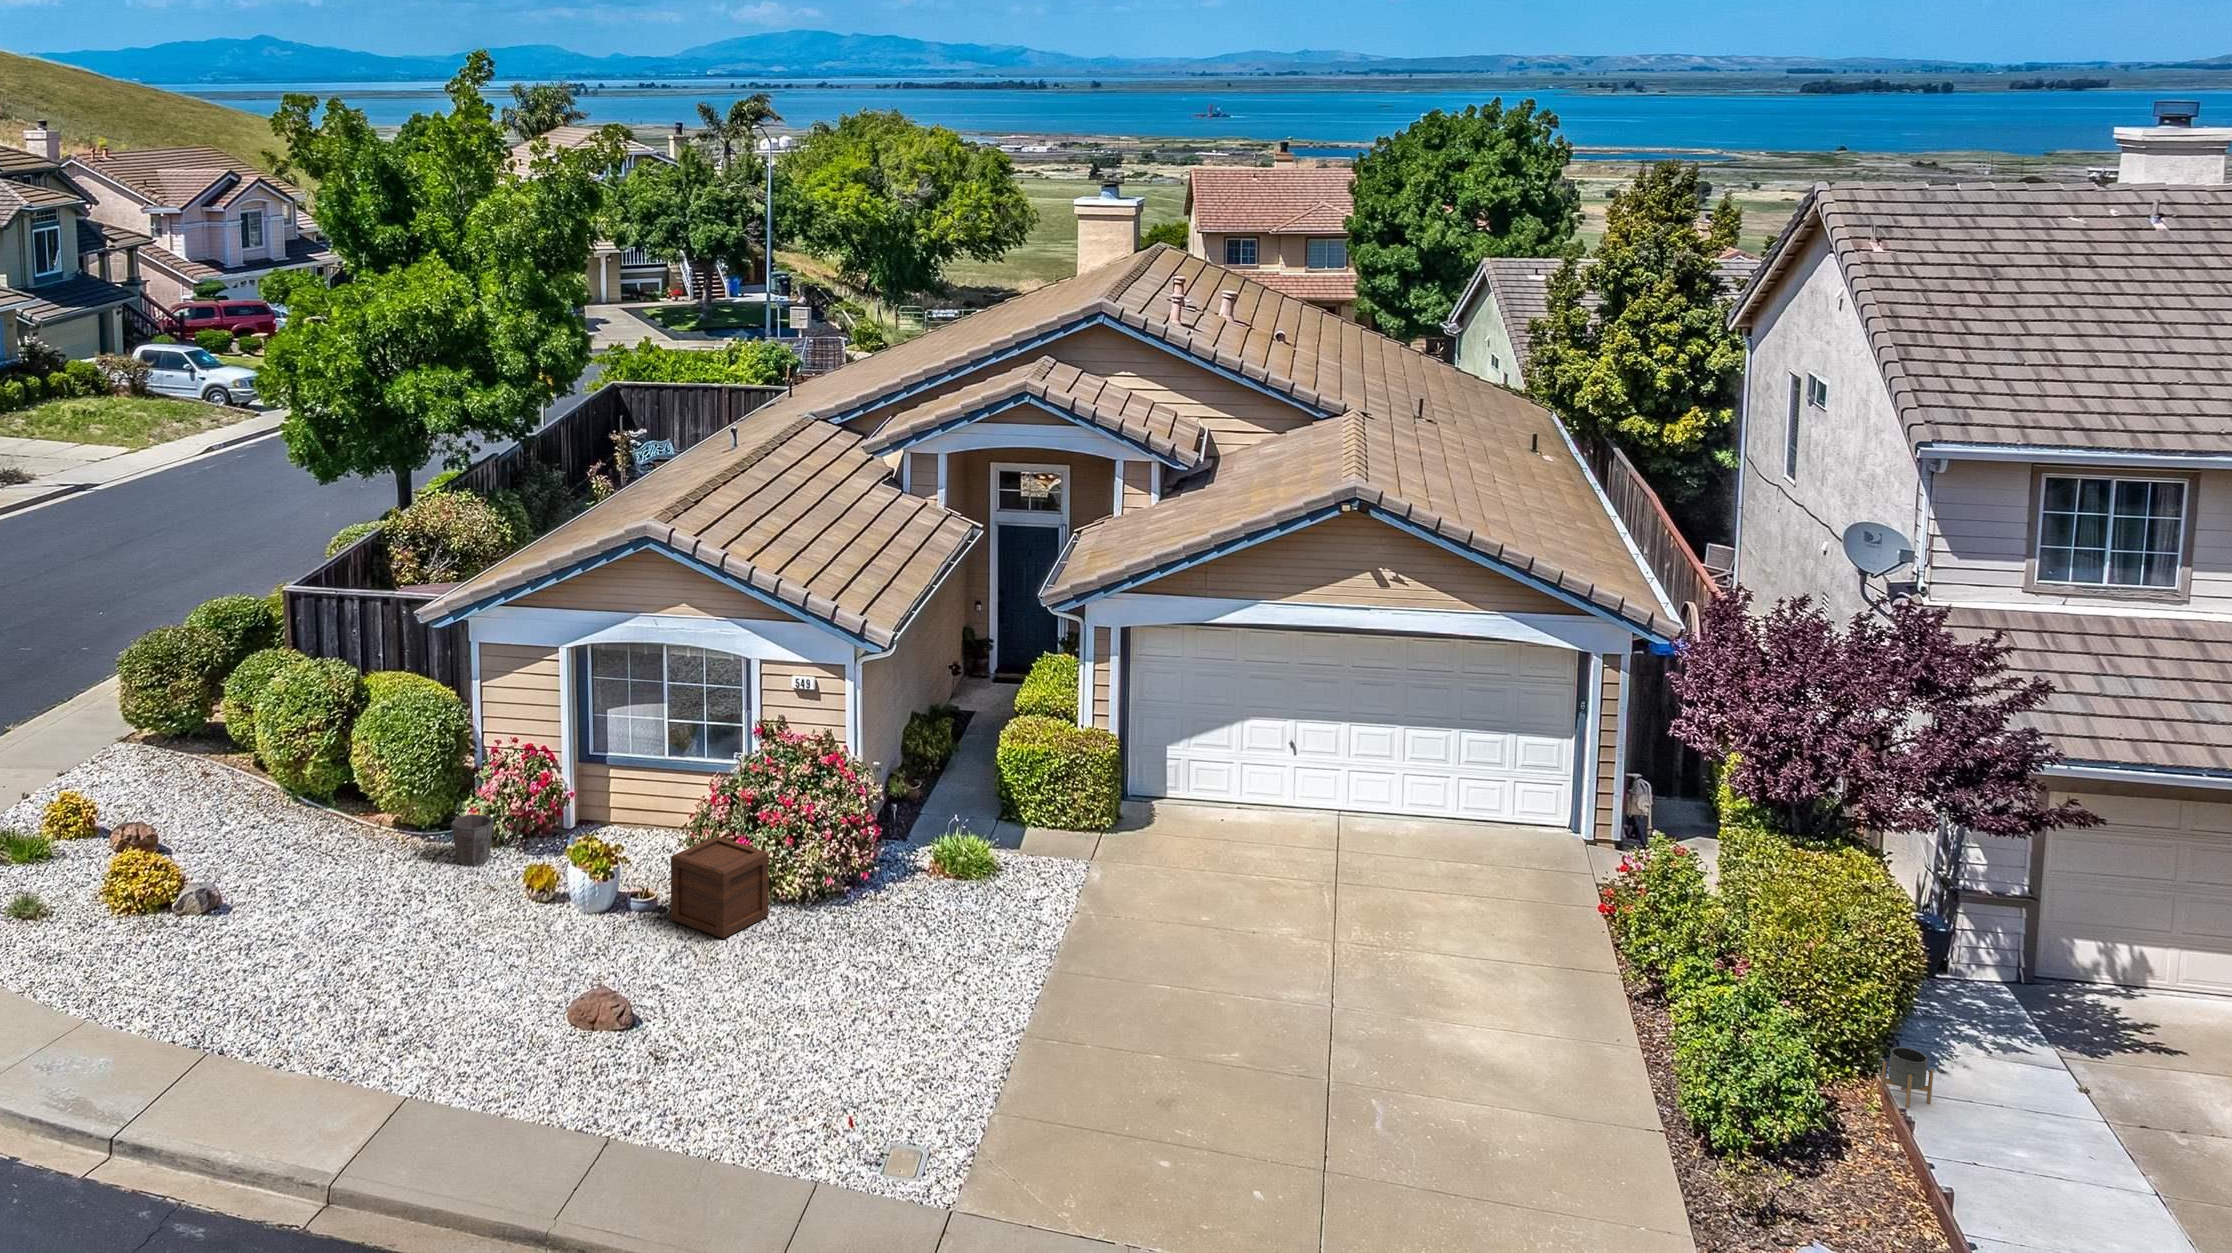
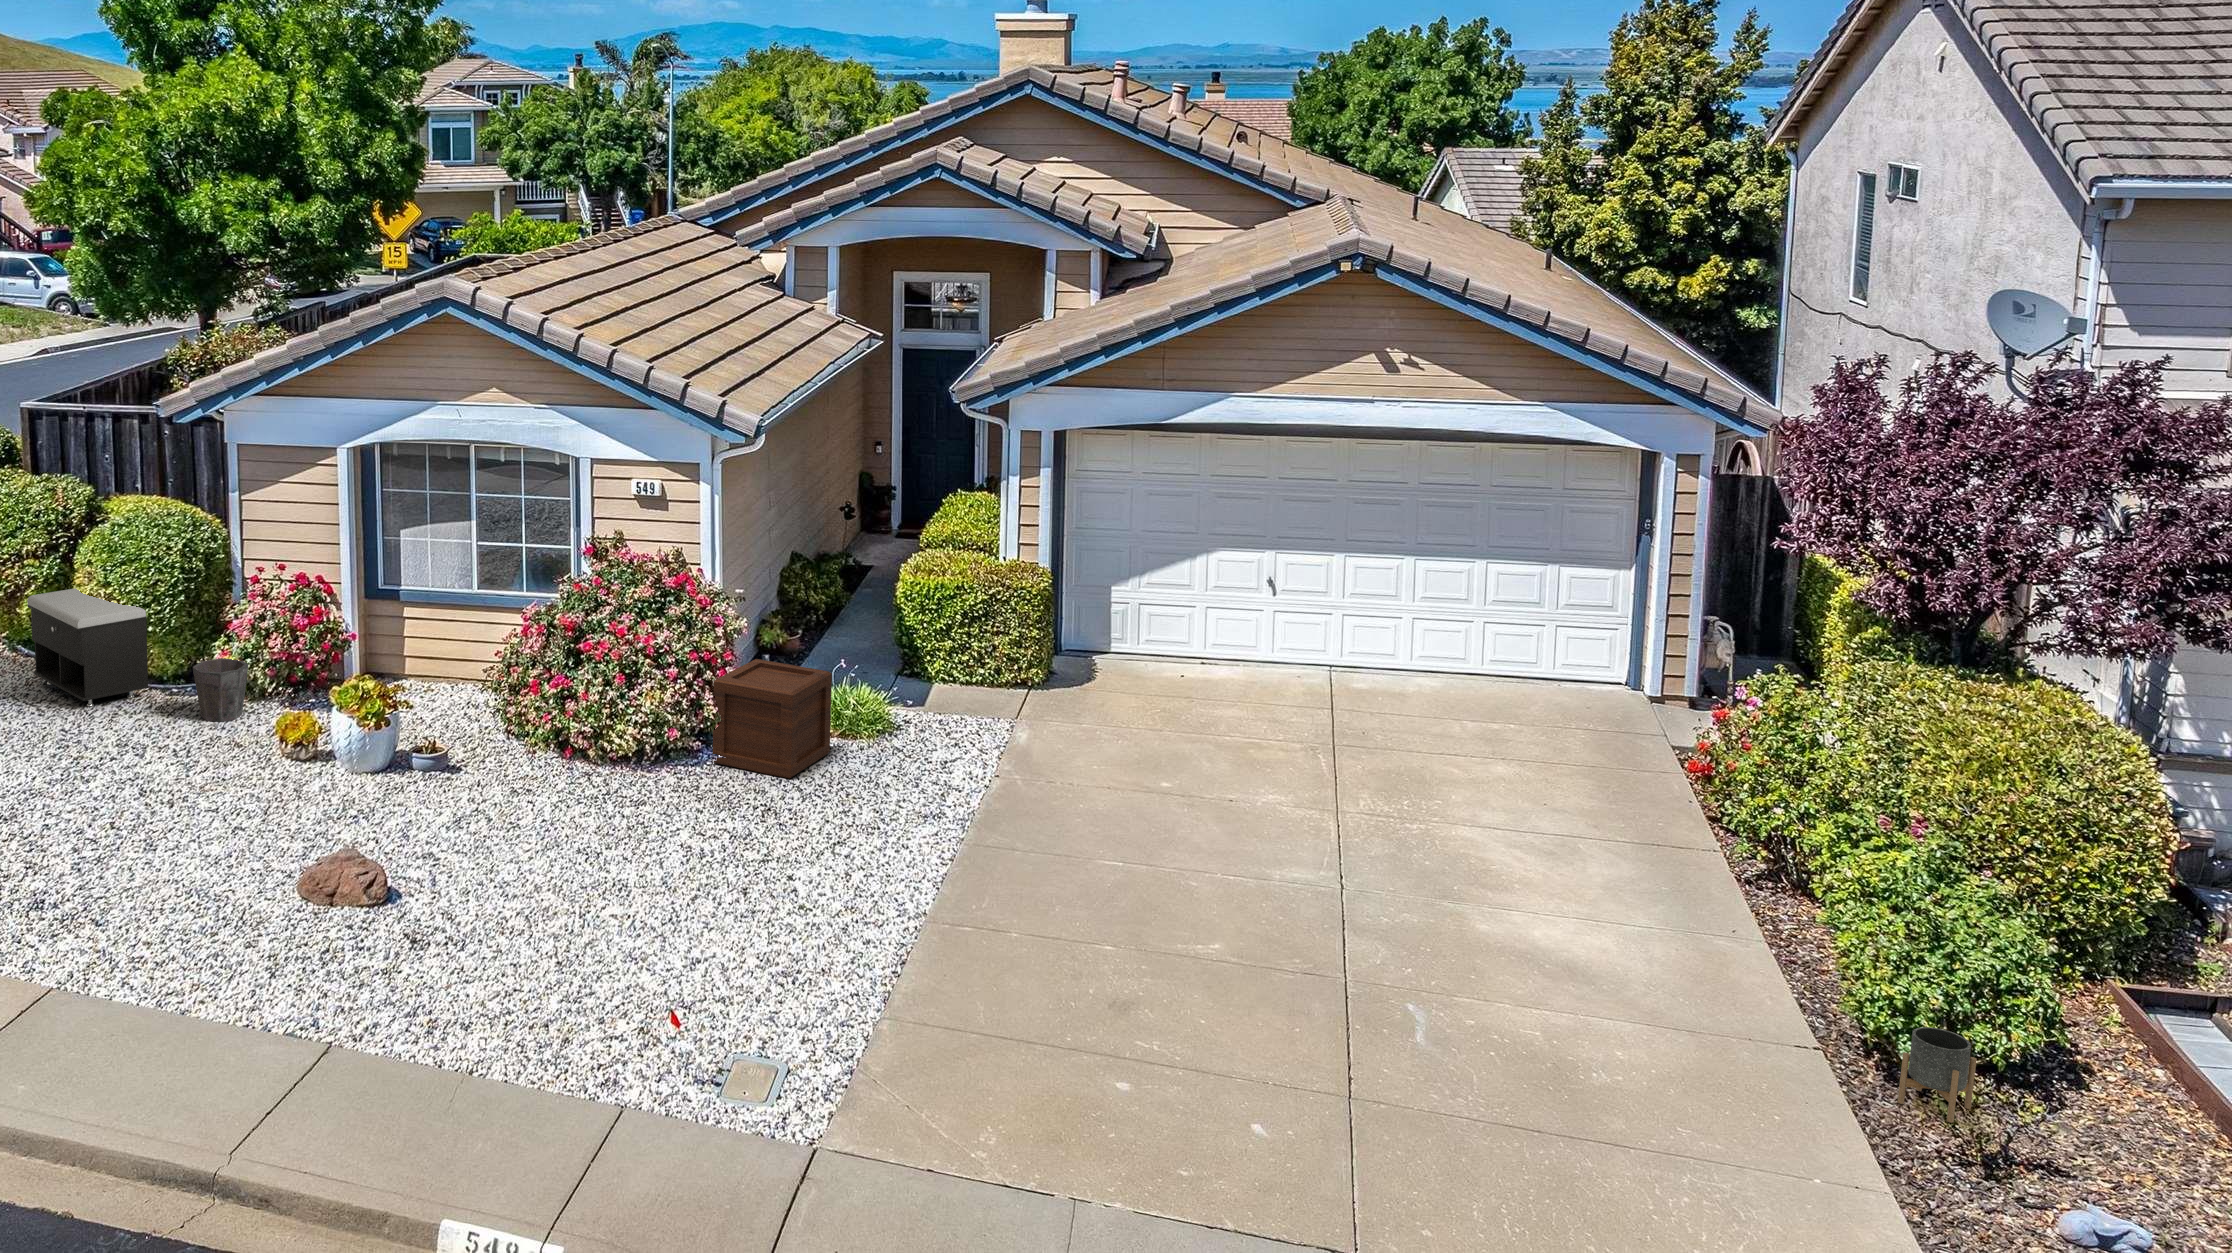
storage bench: none [314,752,411,853] -> present [27,588,148,706]
wooden crate: present [671,836,769,939] -> present [713,659,832,778]
planter: present [1880,1047,1934,1108] -> present [1898,1027,1977,1123]

